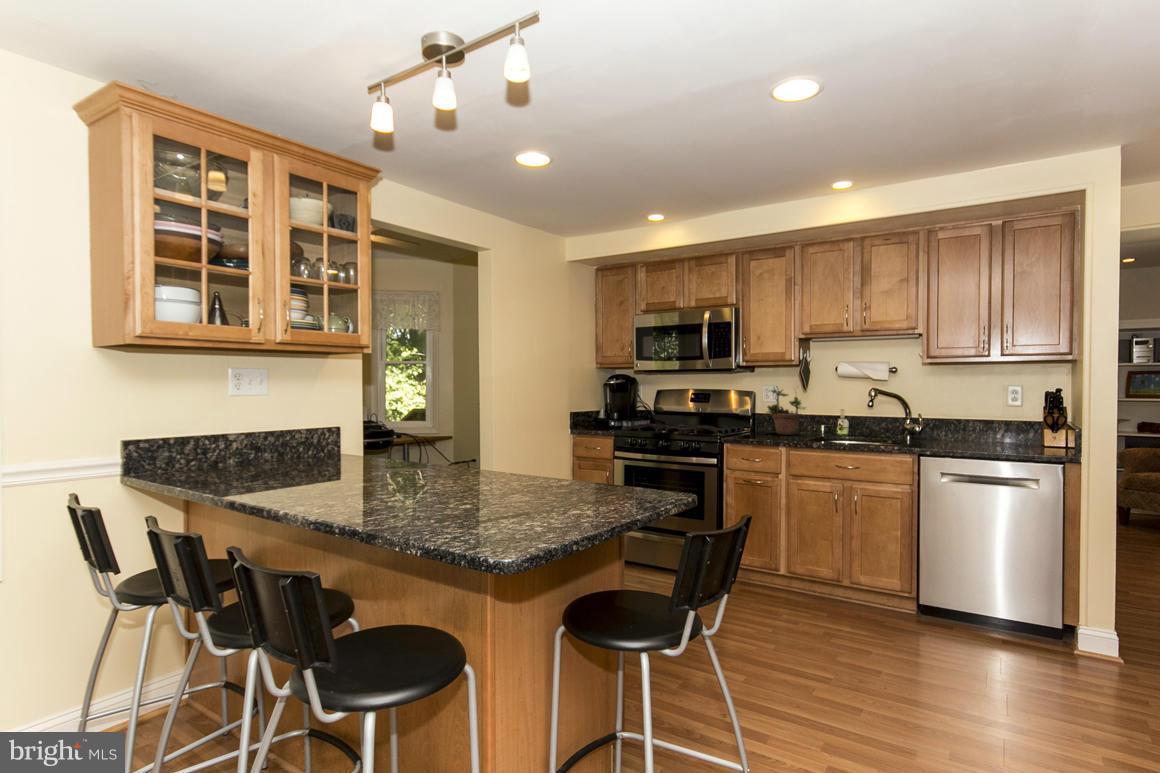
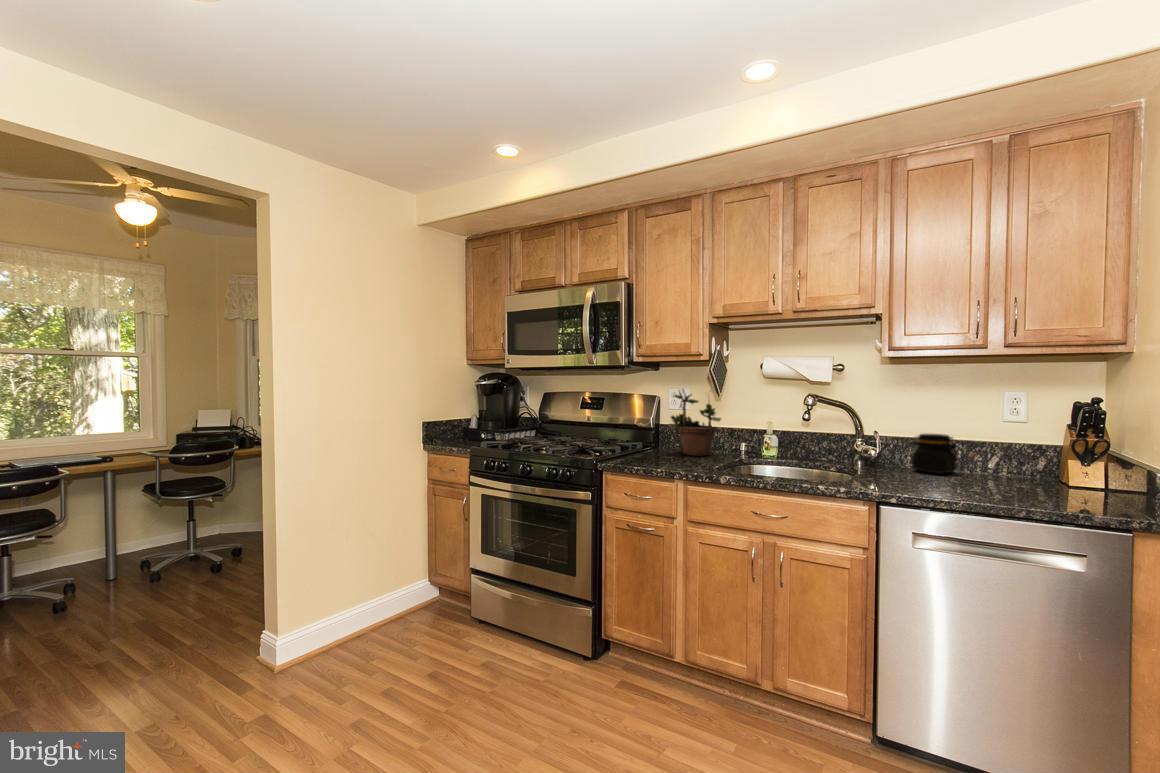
jar: none [944,416,977,442] -> present [911,434,957,474]

